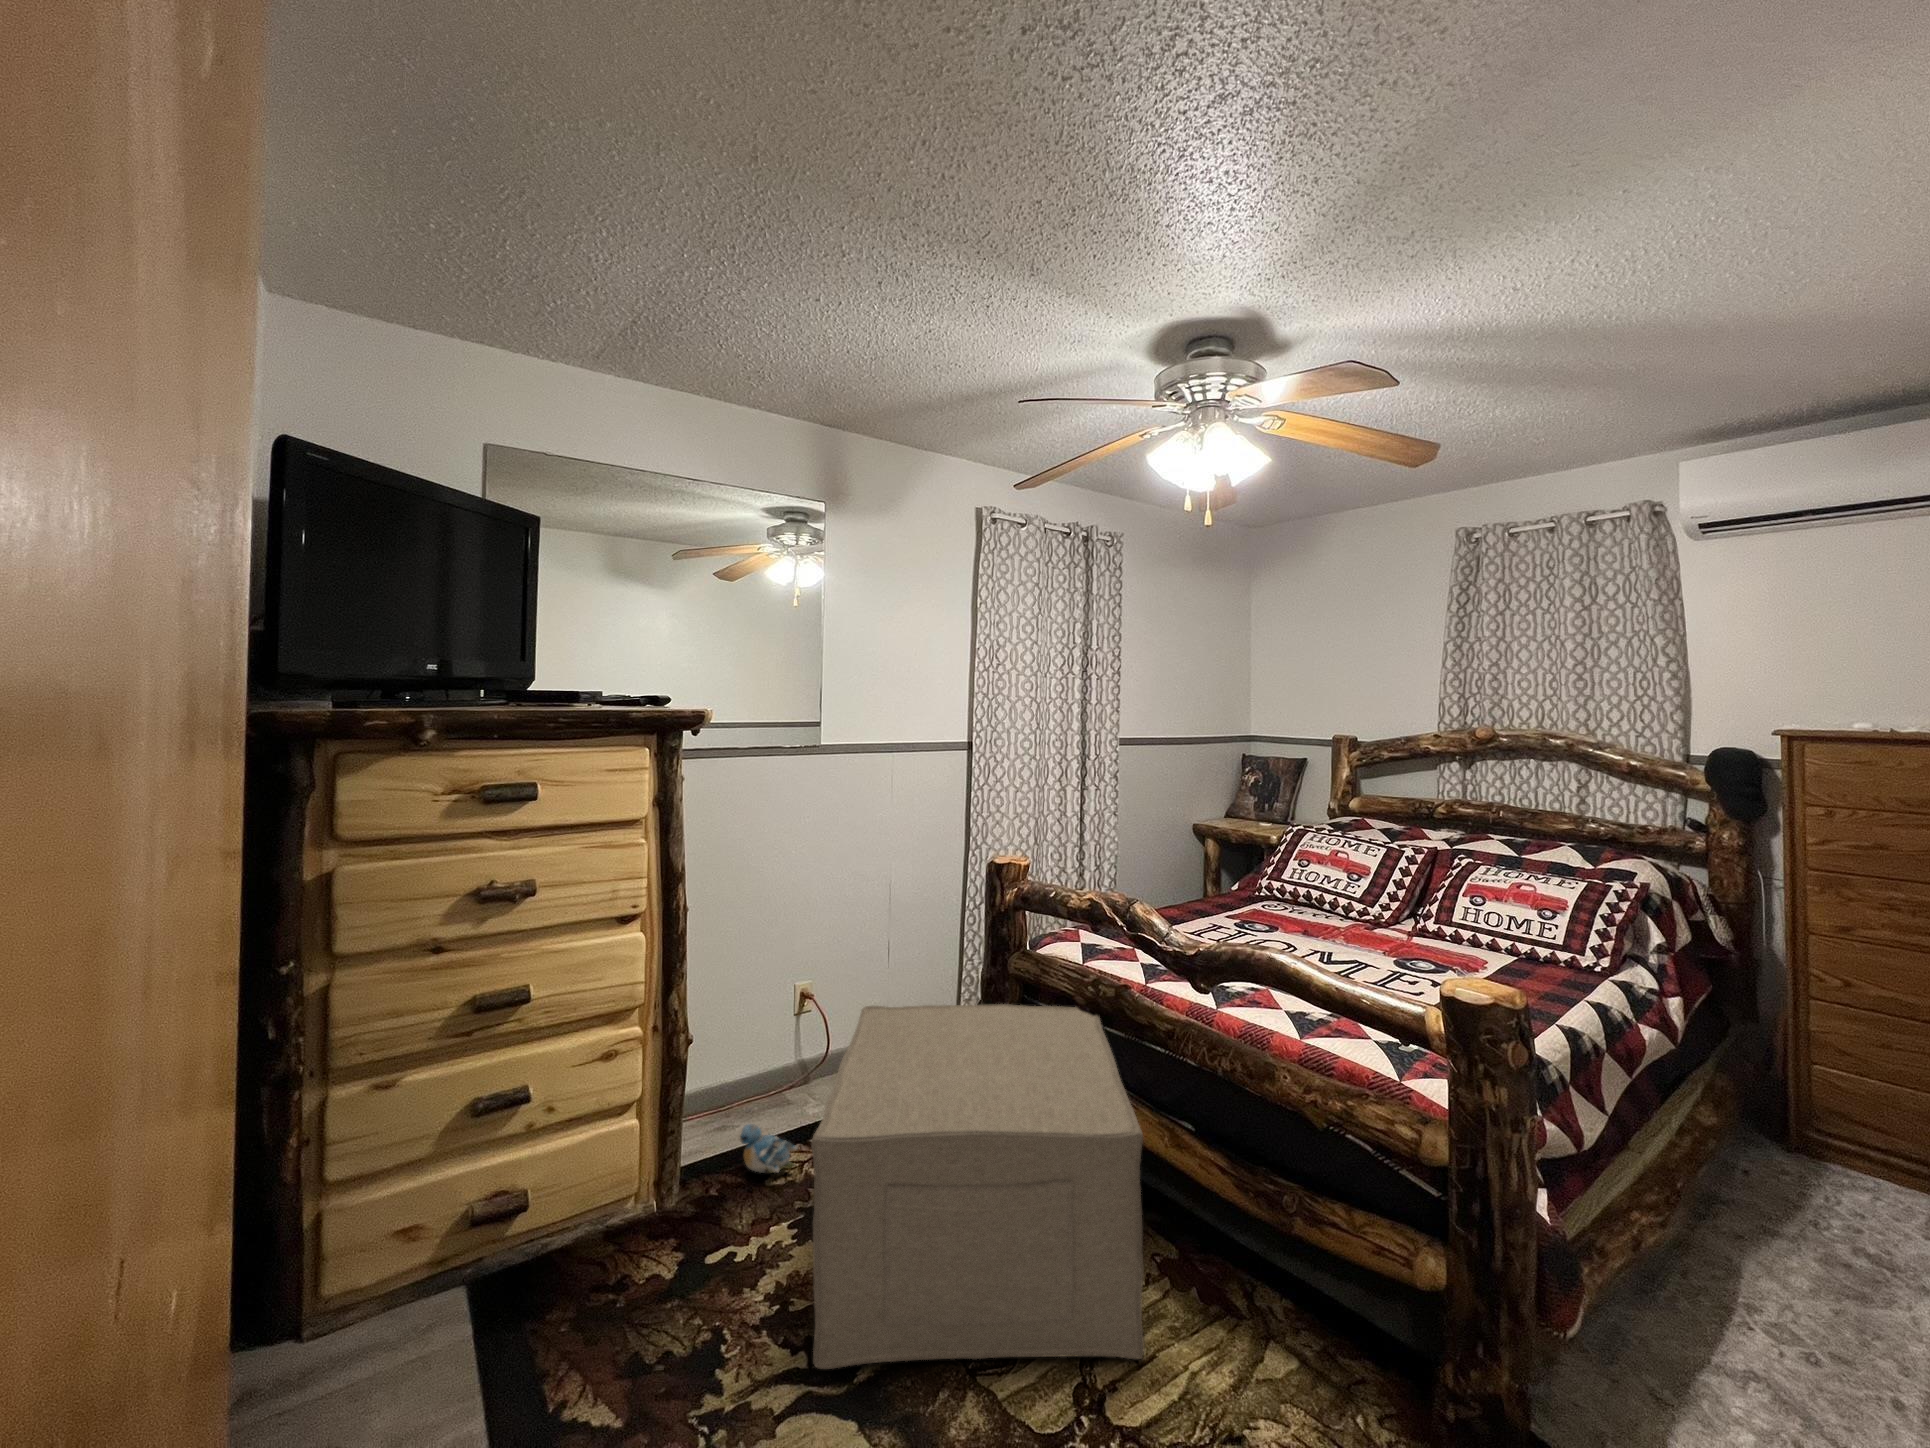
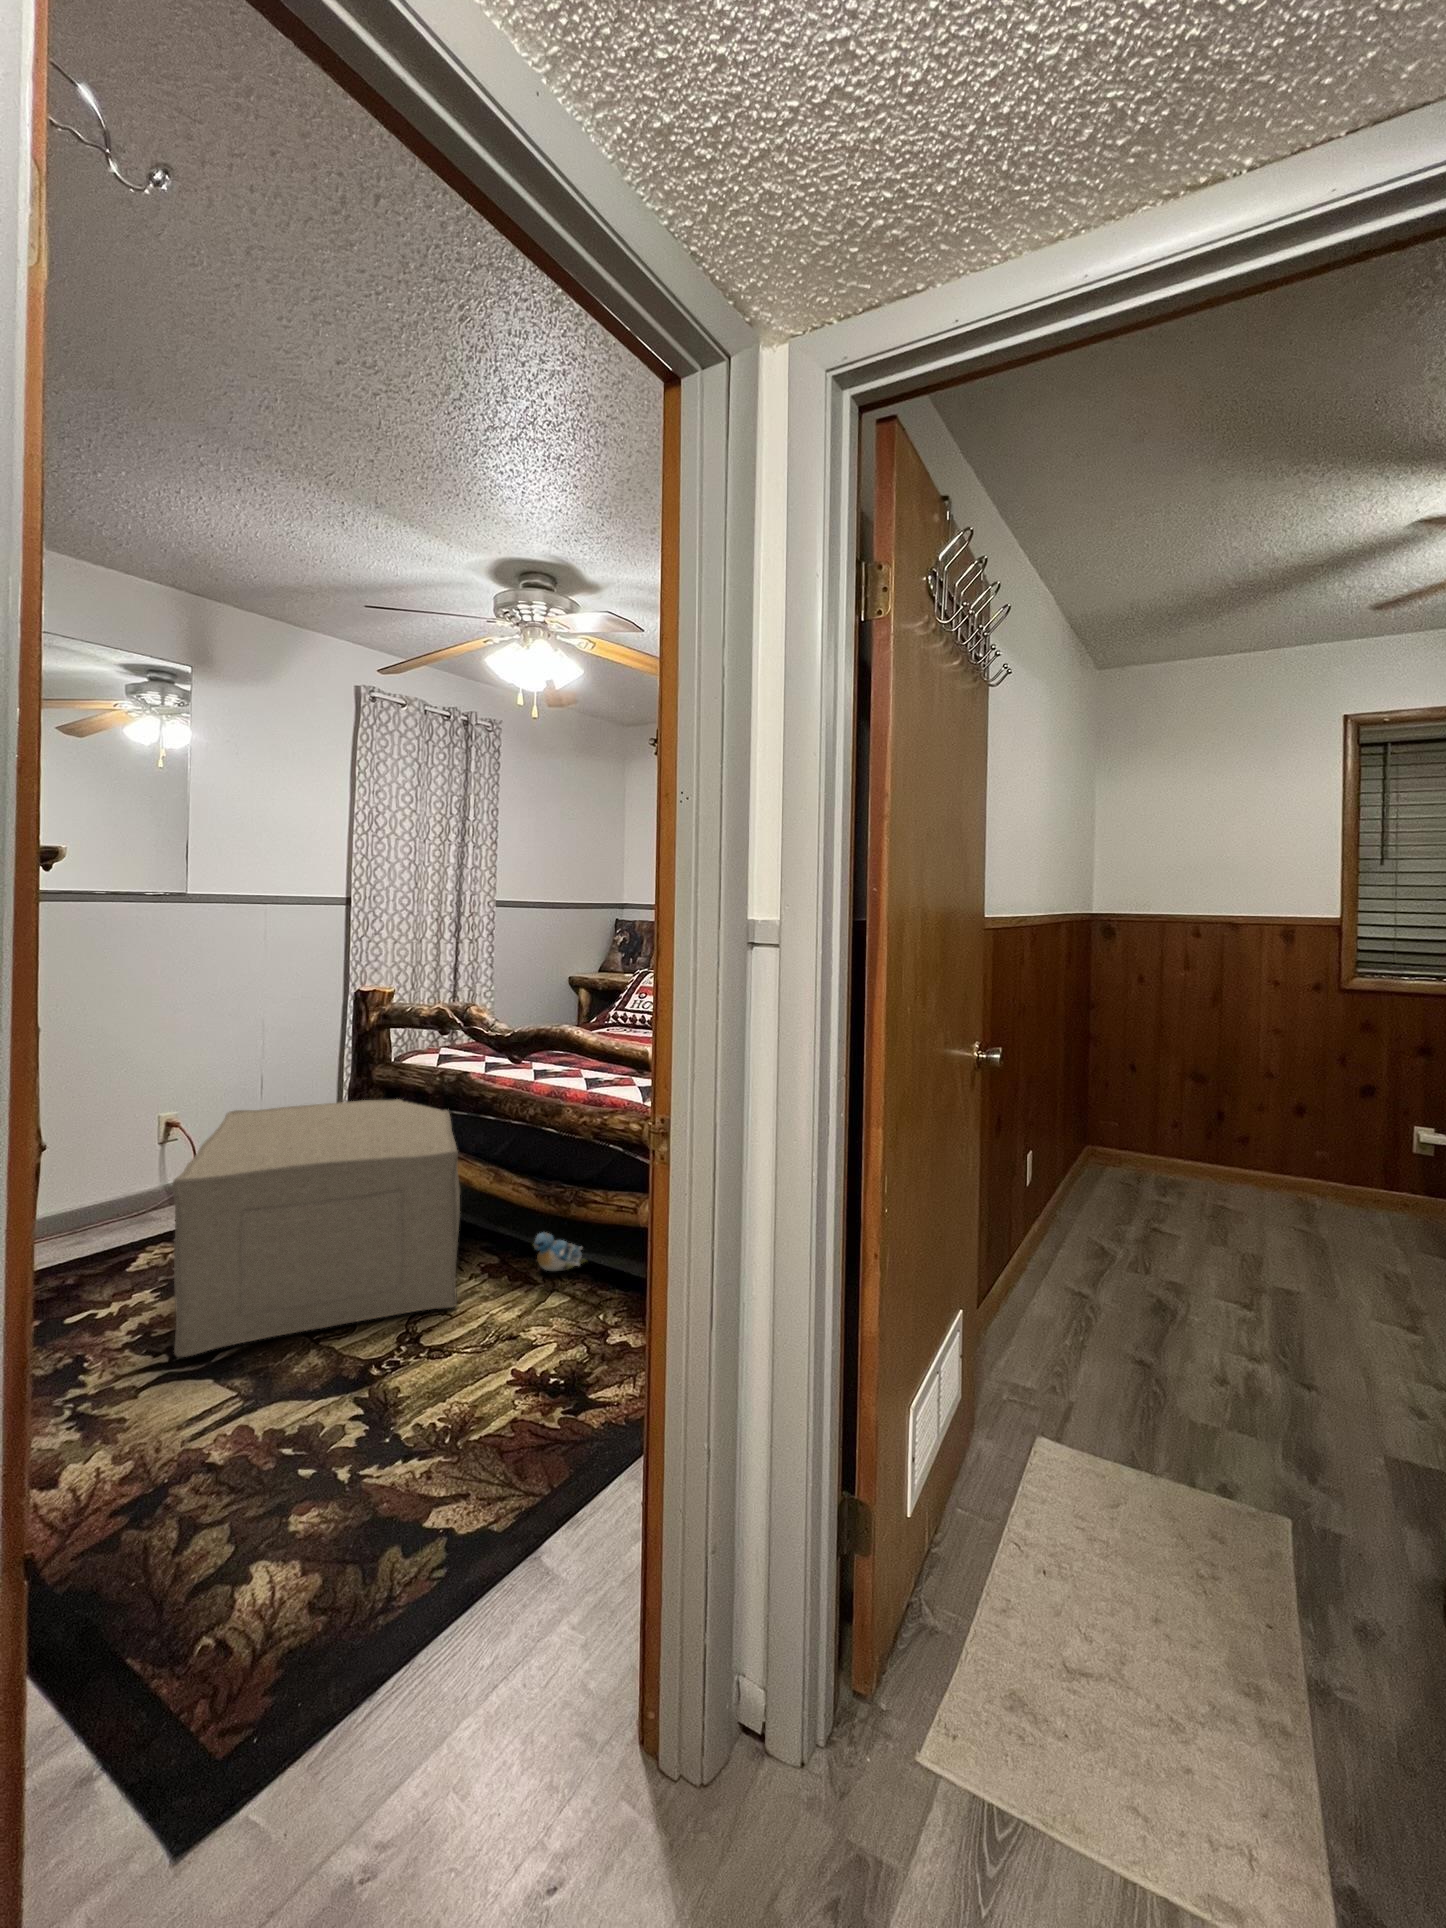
plush toy: present [740,1124,798,1173] -> present [533,1232,587,1271]

